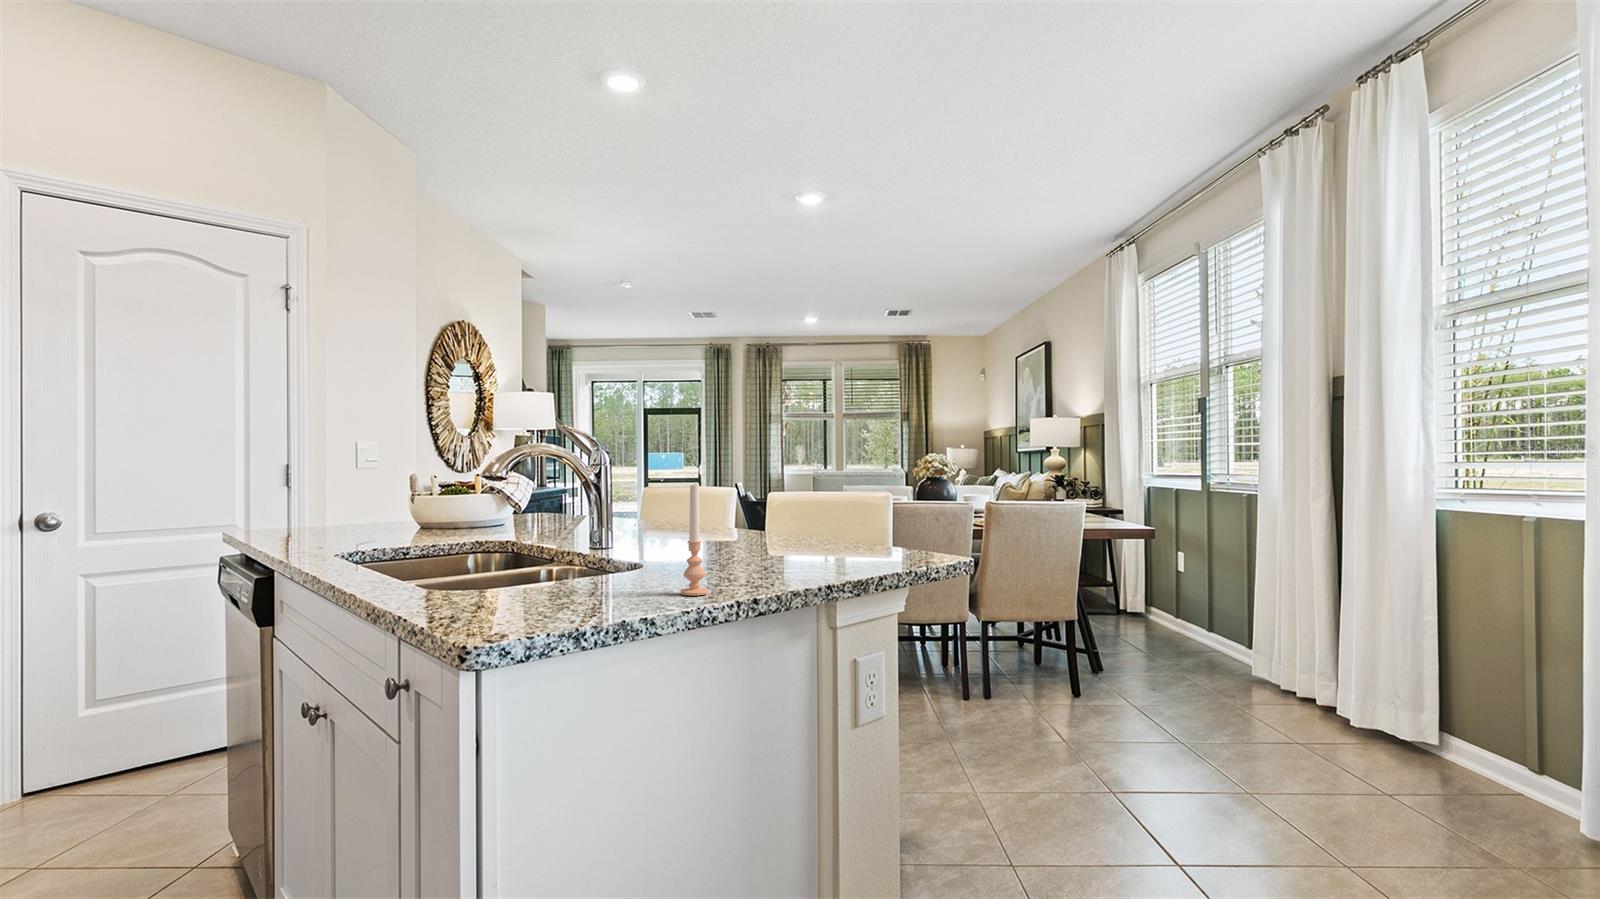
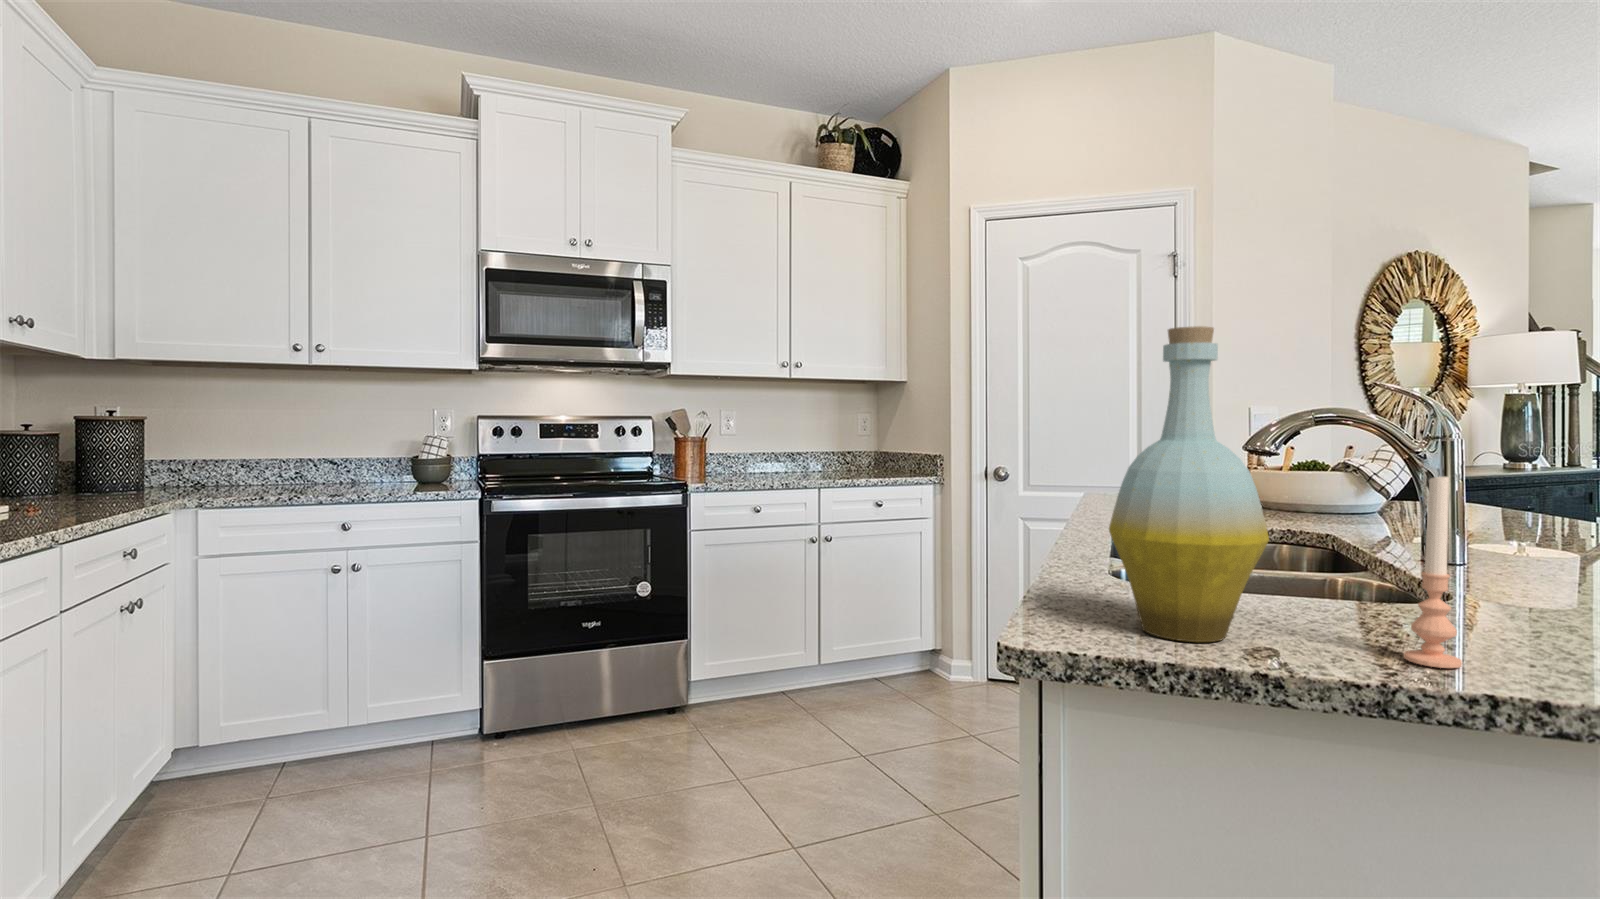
bottle: none [506,384,619,615] -> present [1109,326,1269,642]

